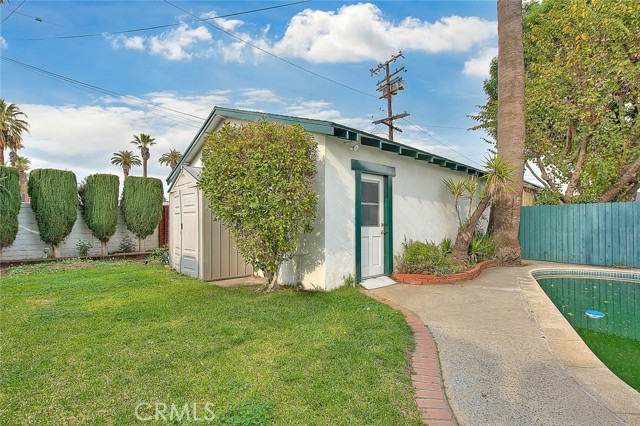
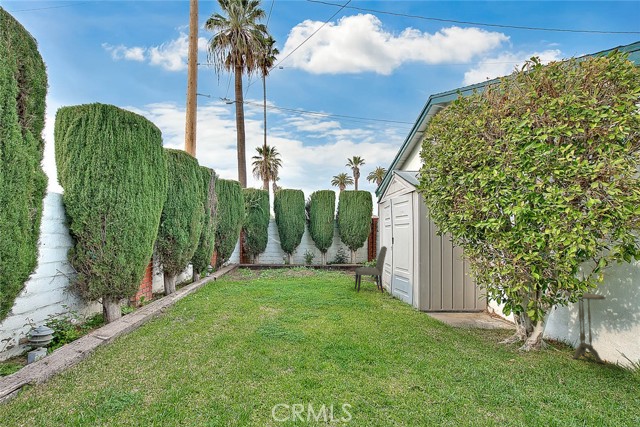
chair: none [144,231,178,276] -> present [355,246,387,293]

